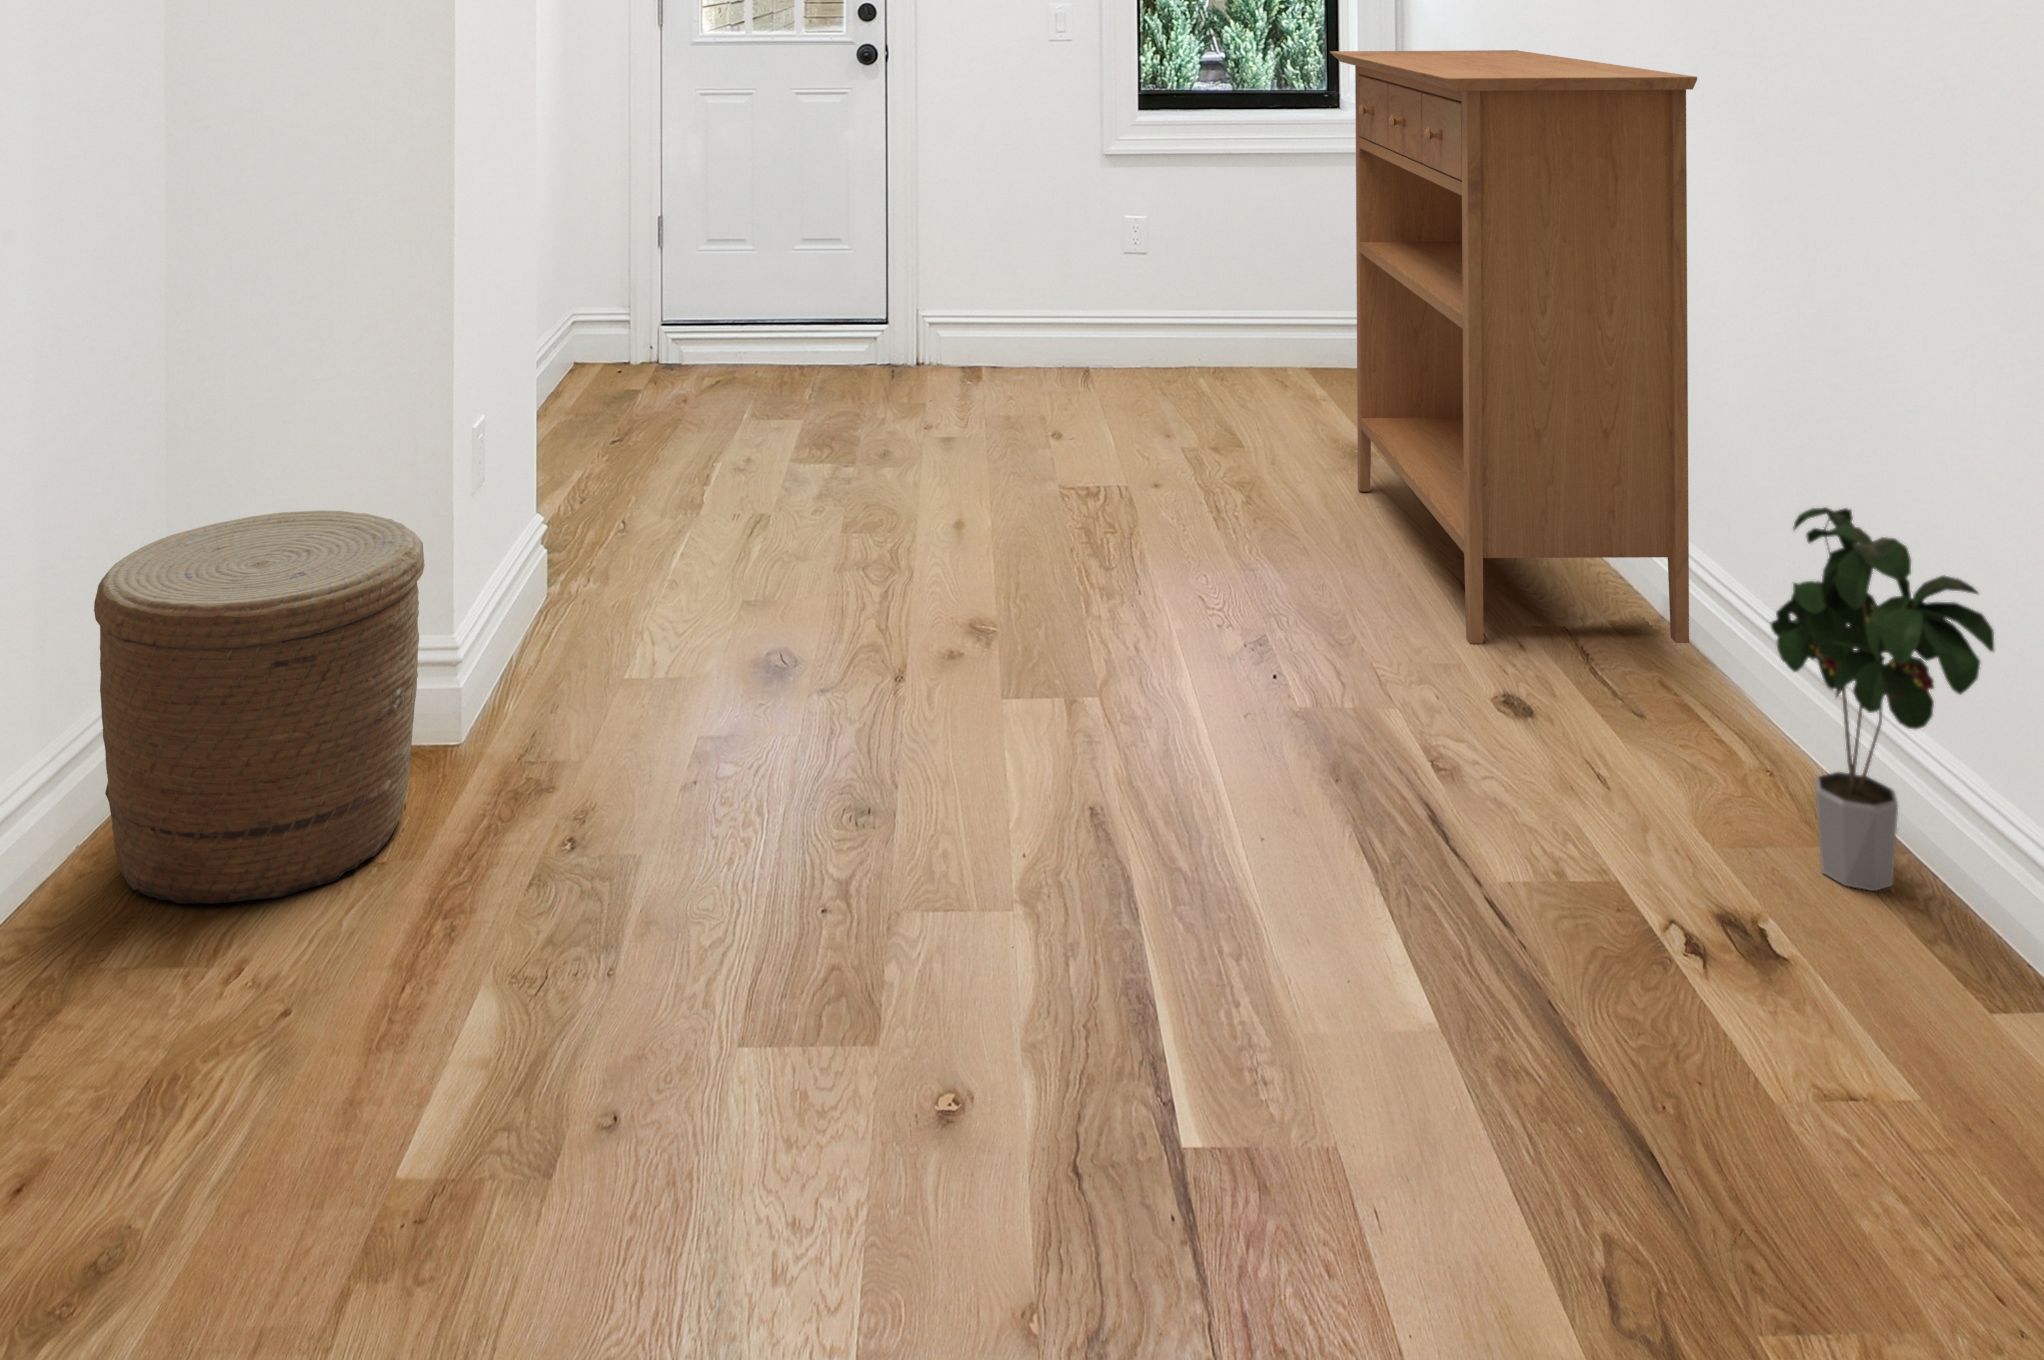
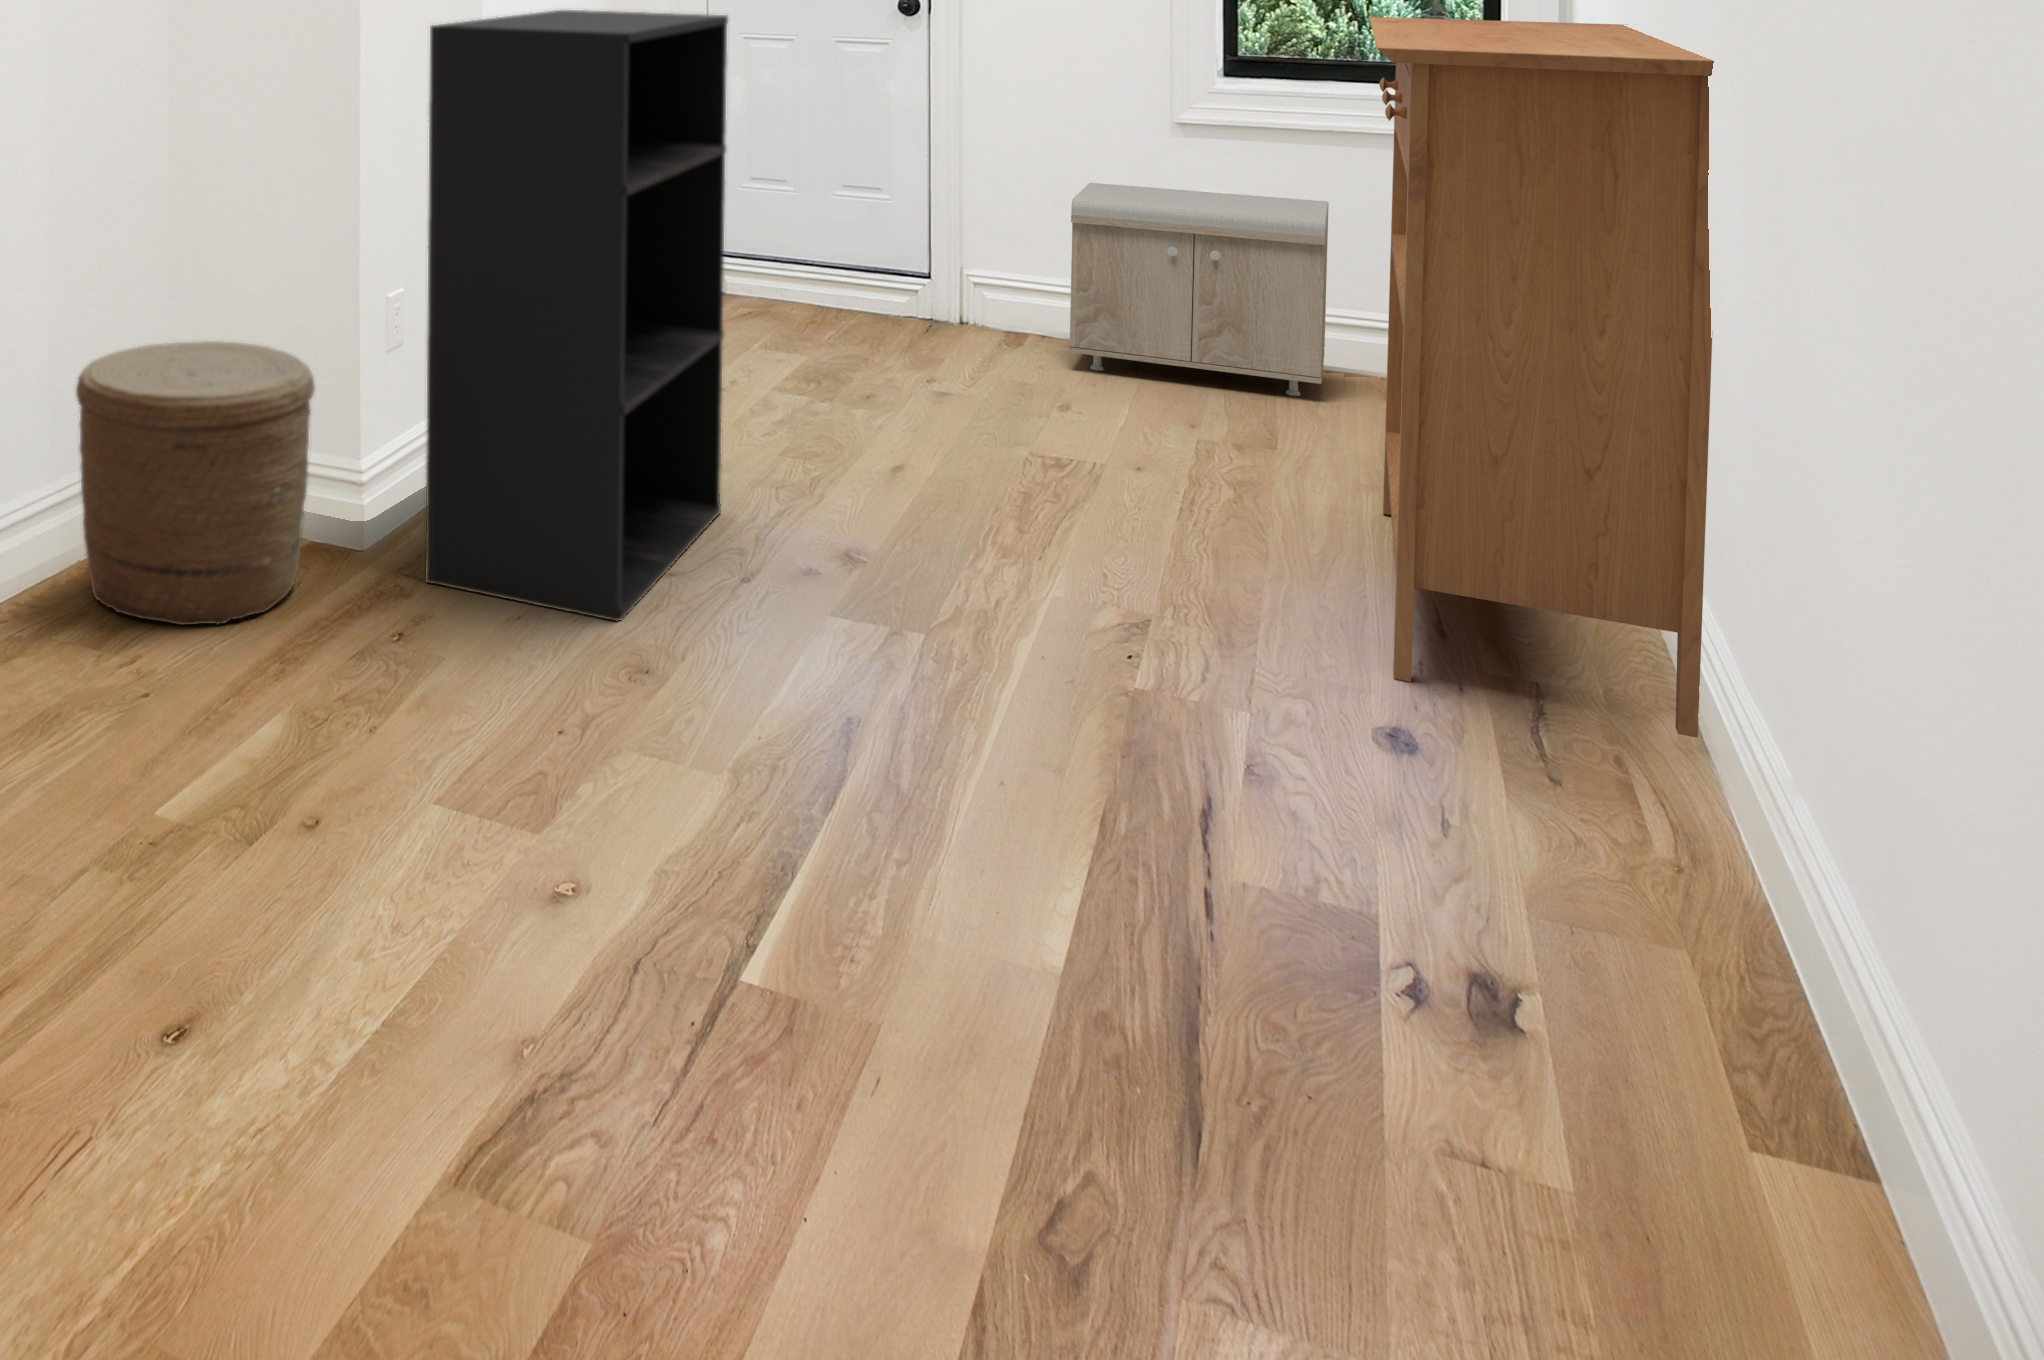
bookshelf: none [552,74,823,761] -> present [425,10,728,621]
storage bench: none [1034,217,1248,395] -> present [1069,183,1329,396]
potted plant: present [1771,507,1994,891] -> none [1645,571,1853,1020]

